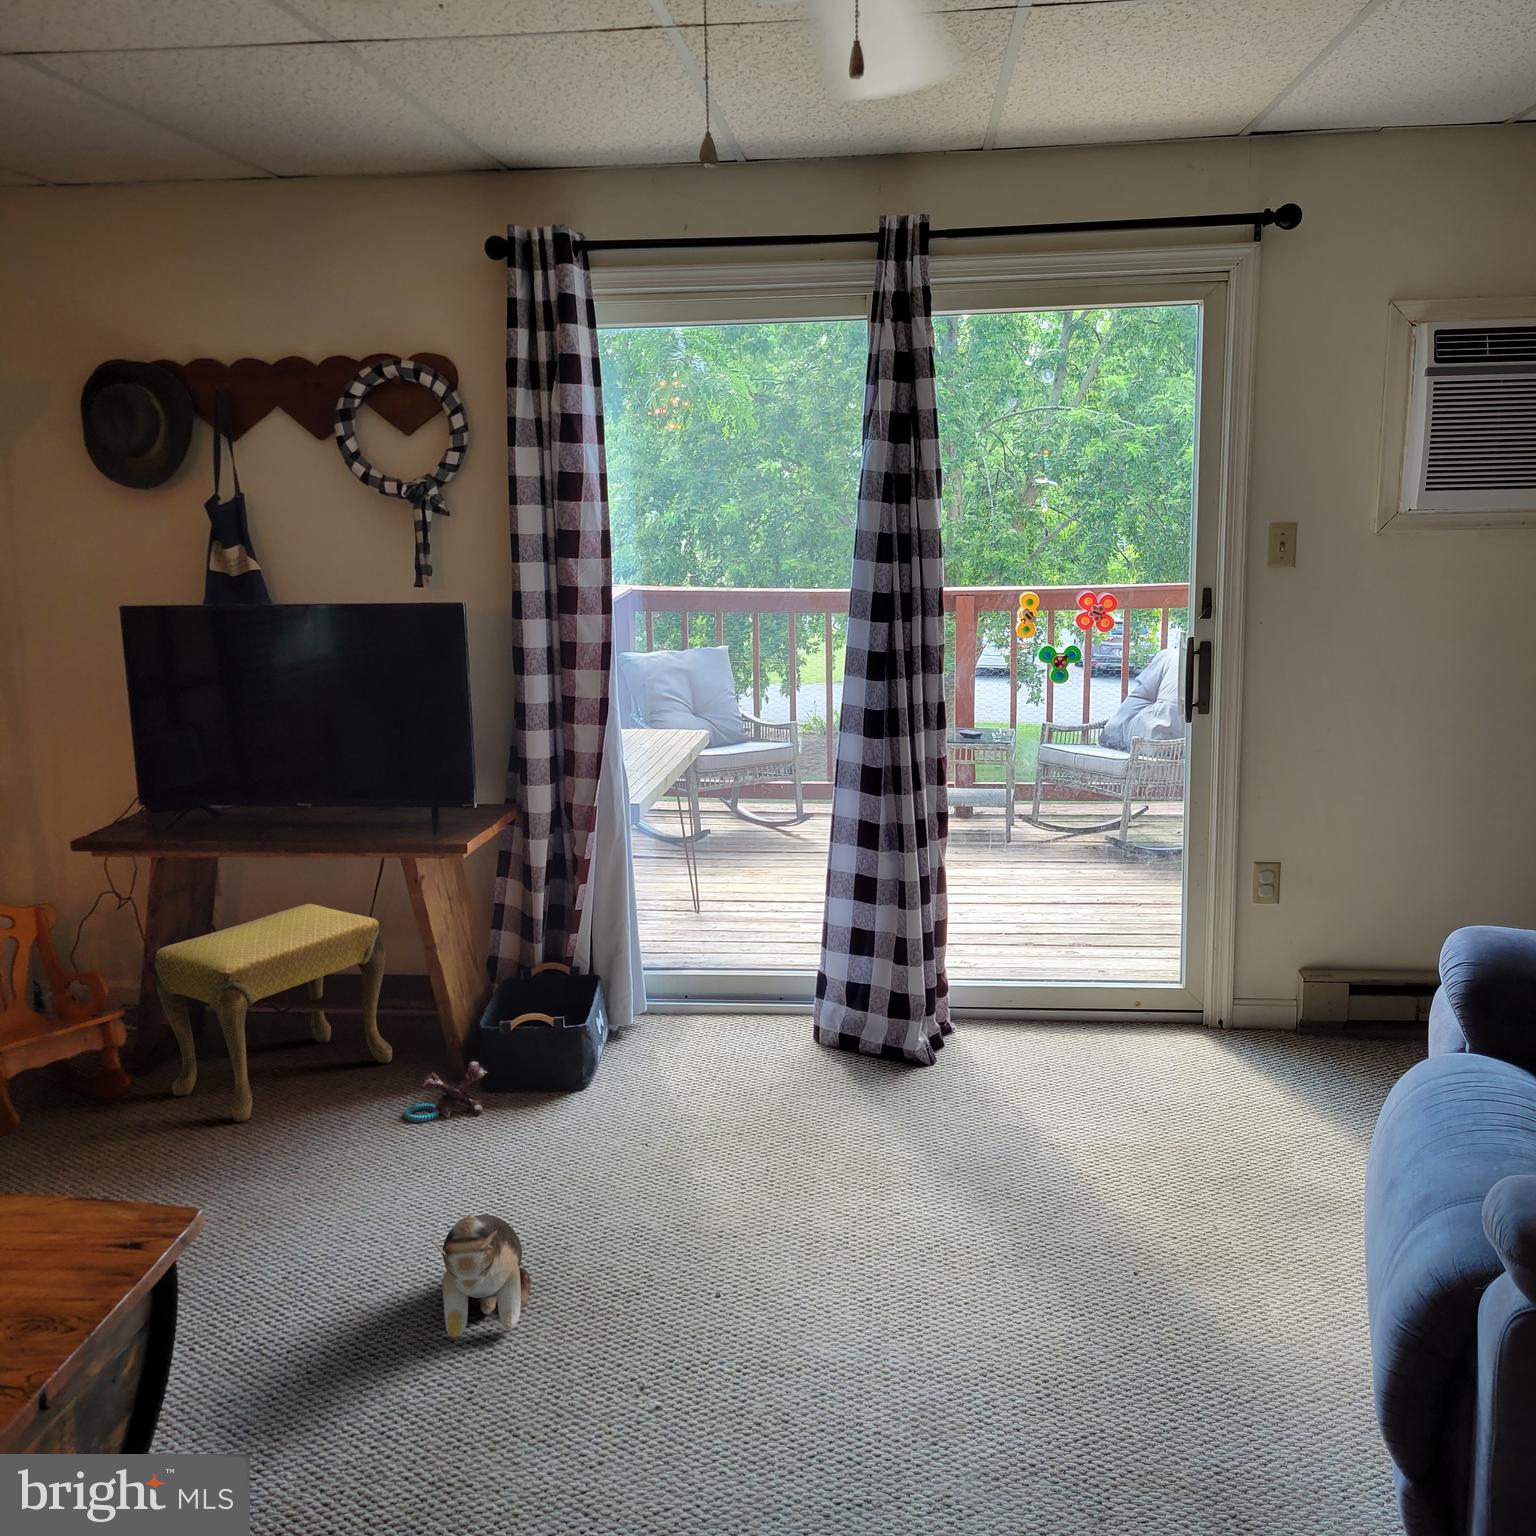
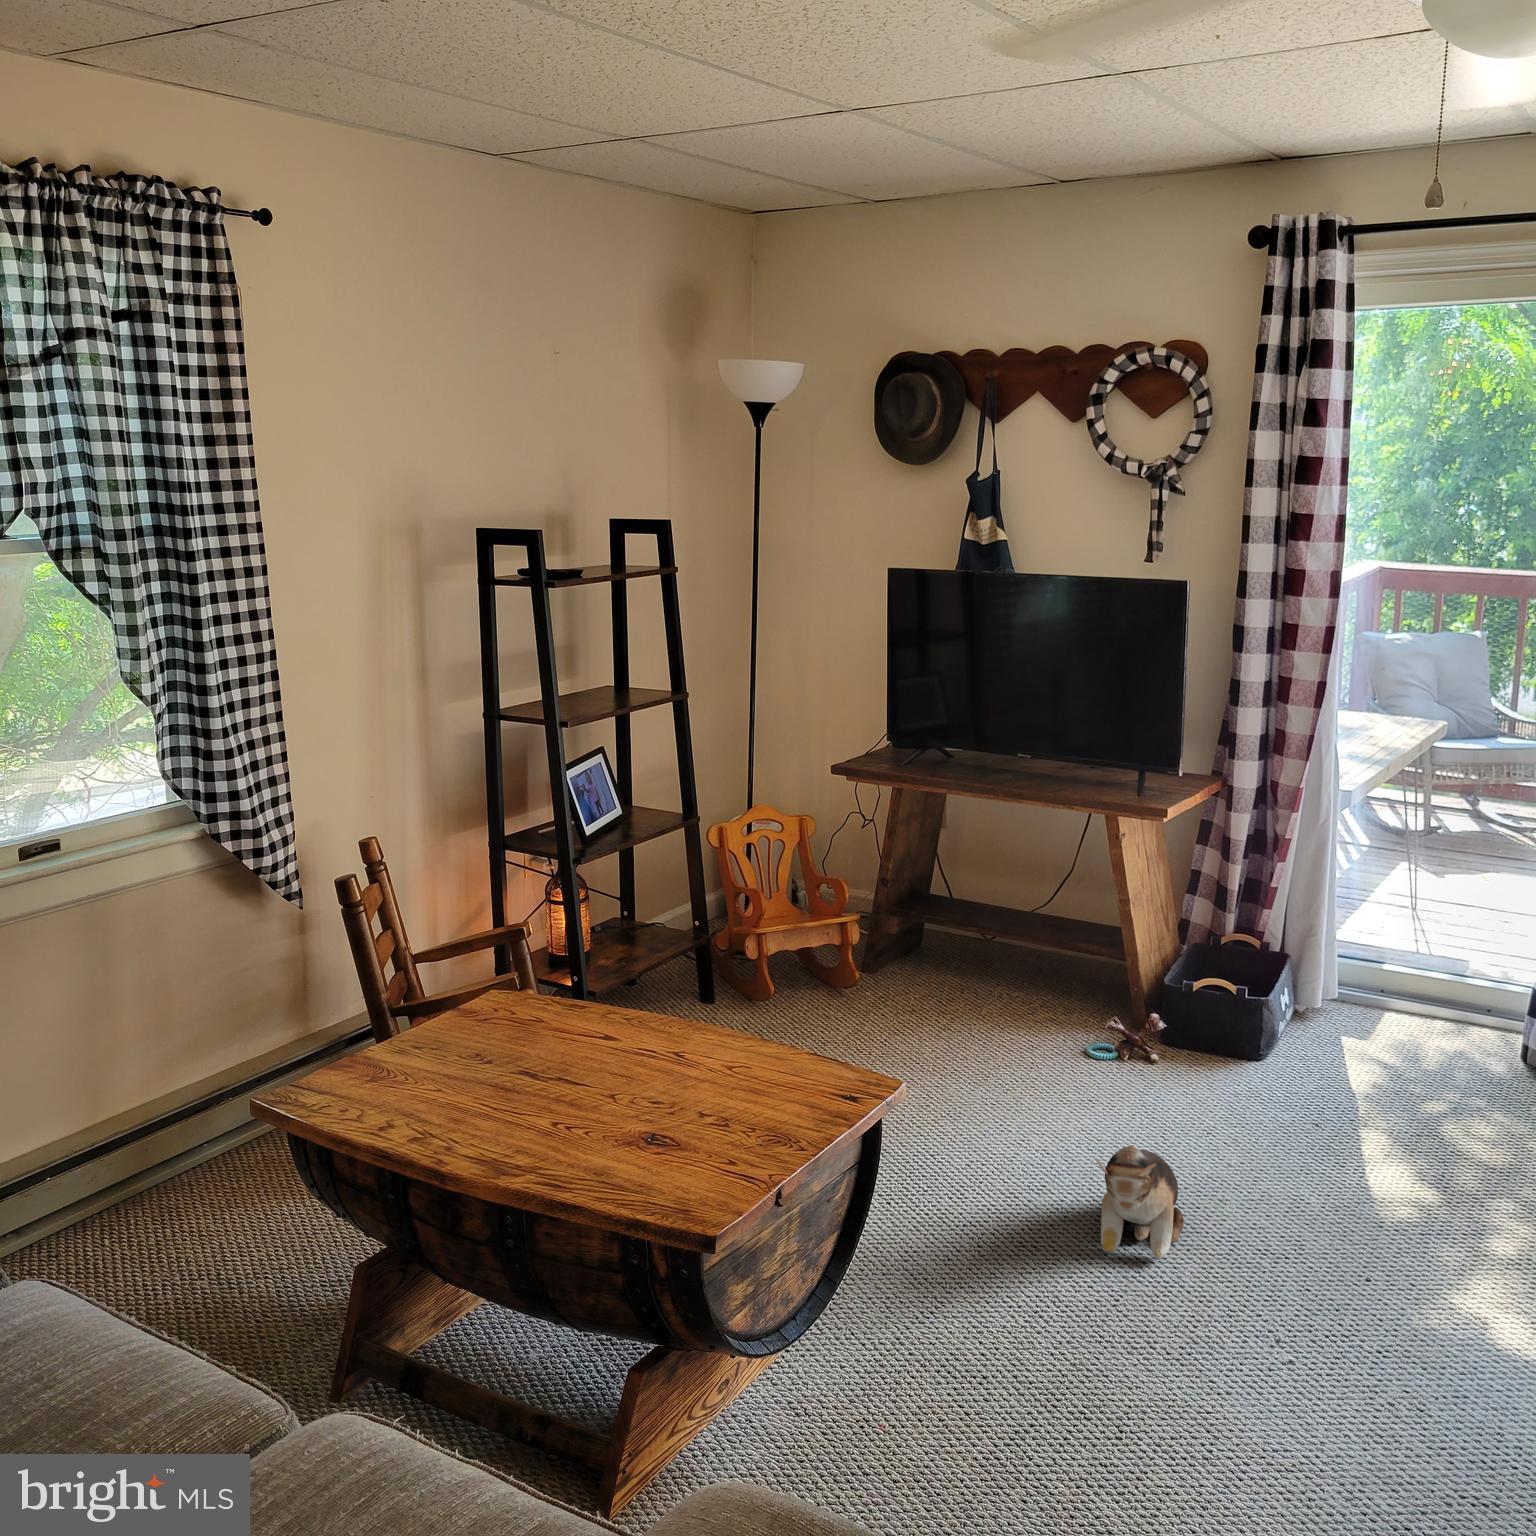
footstool: present [155,904,392,1122] -> none [884,849,1082,1032]

